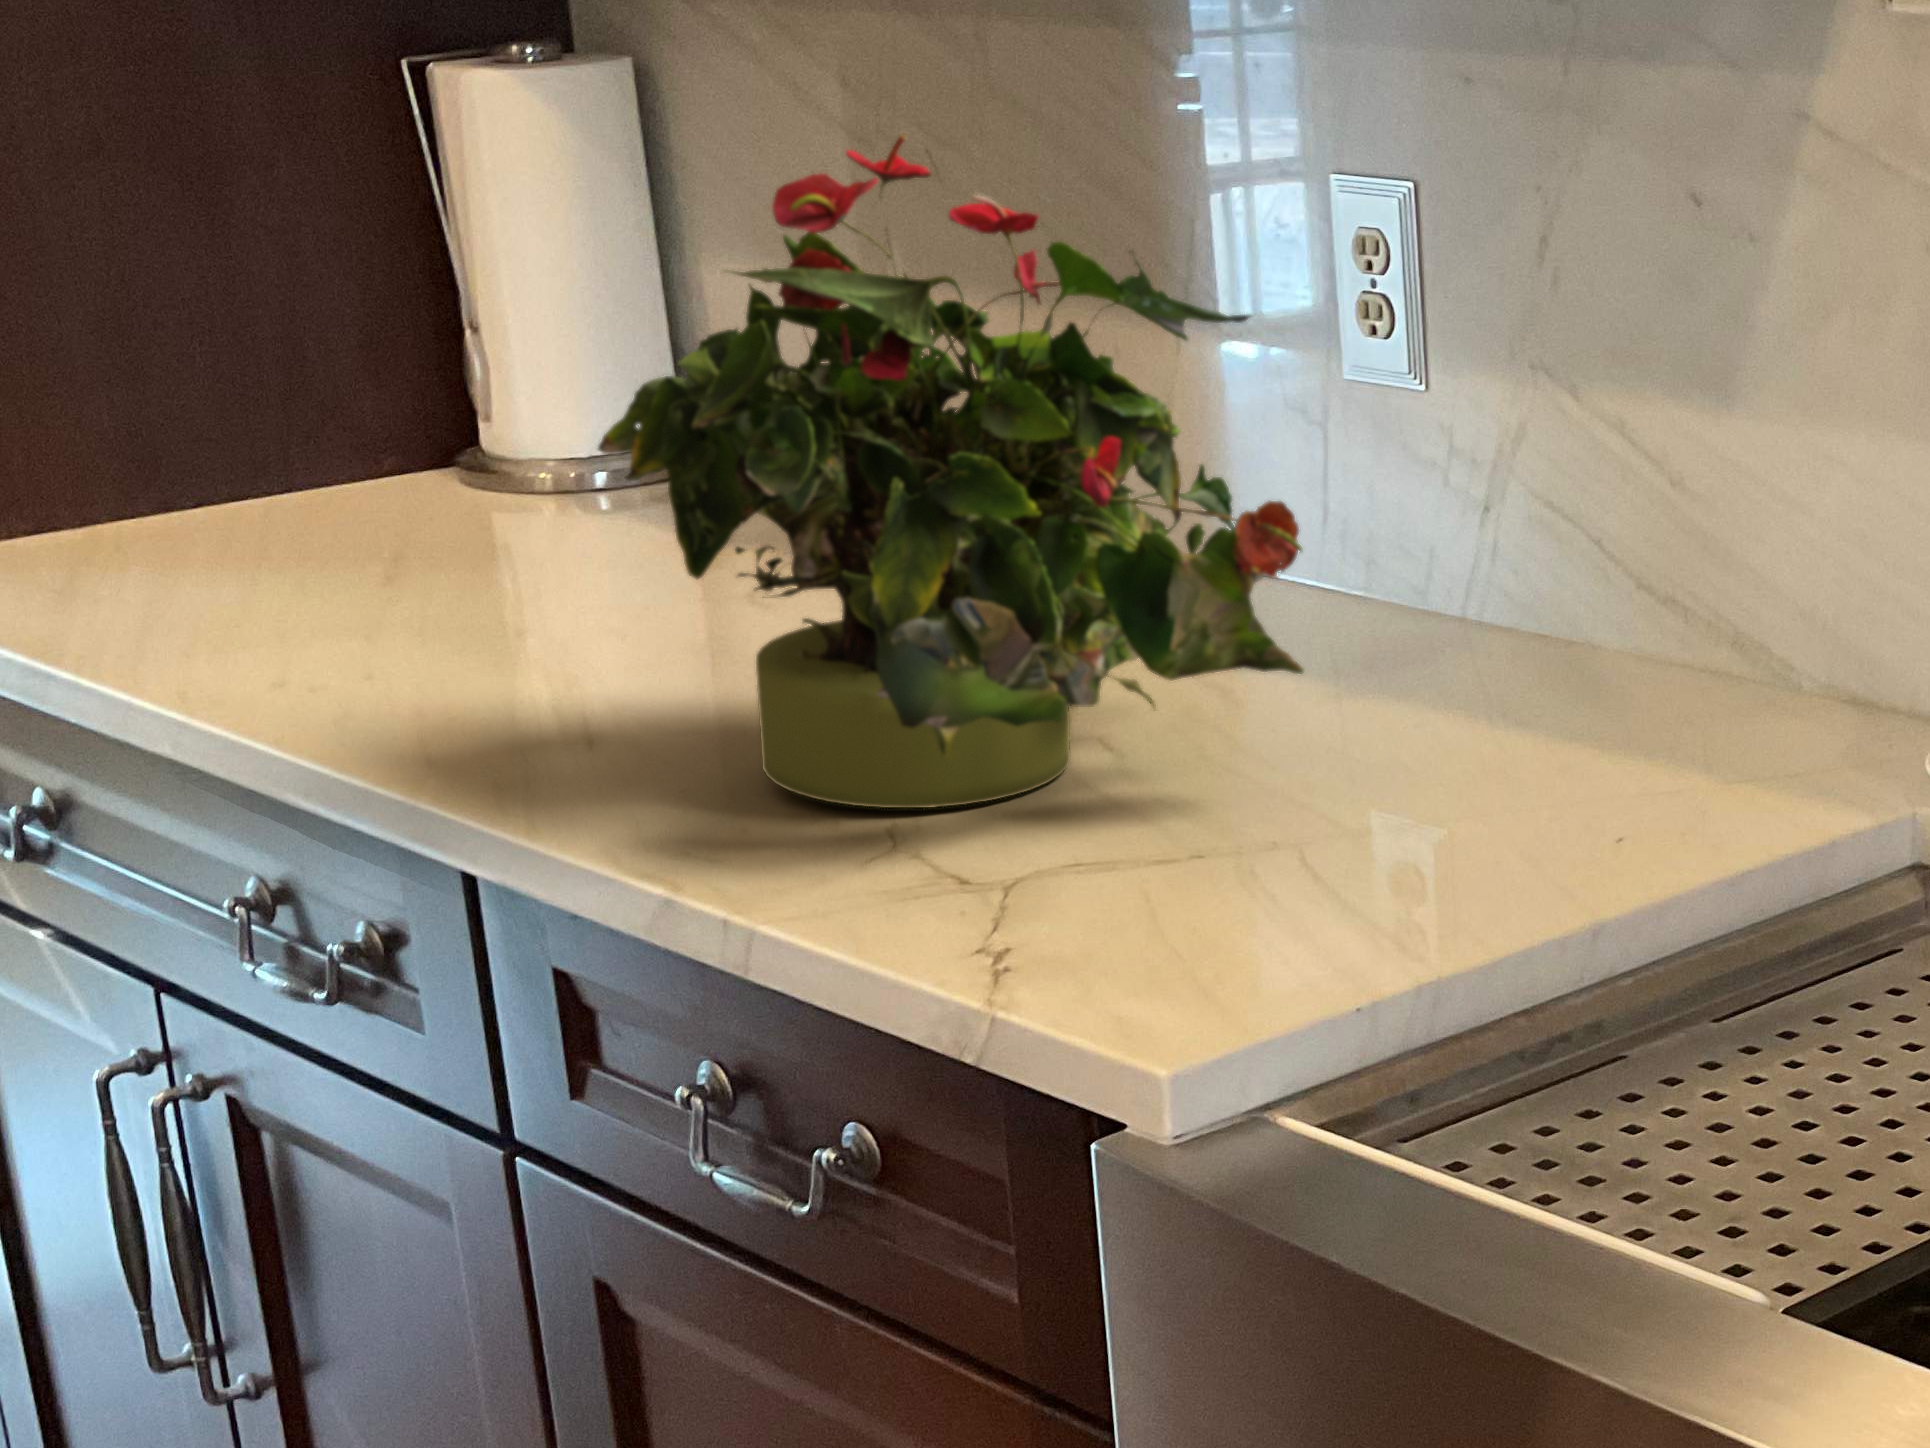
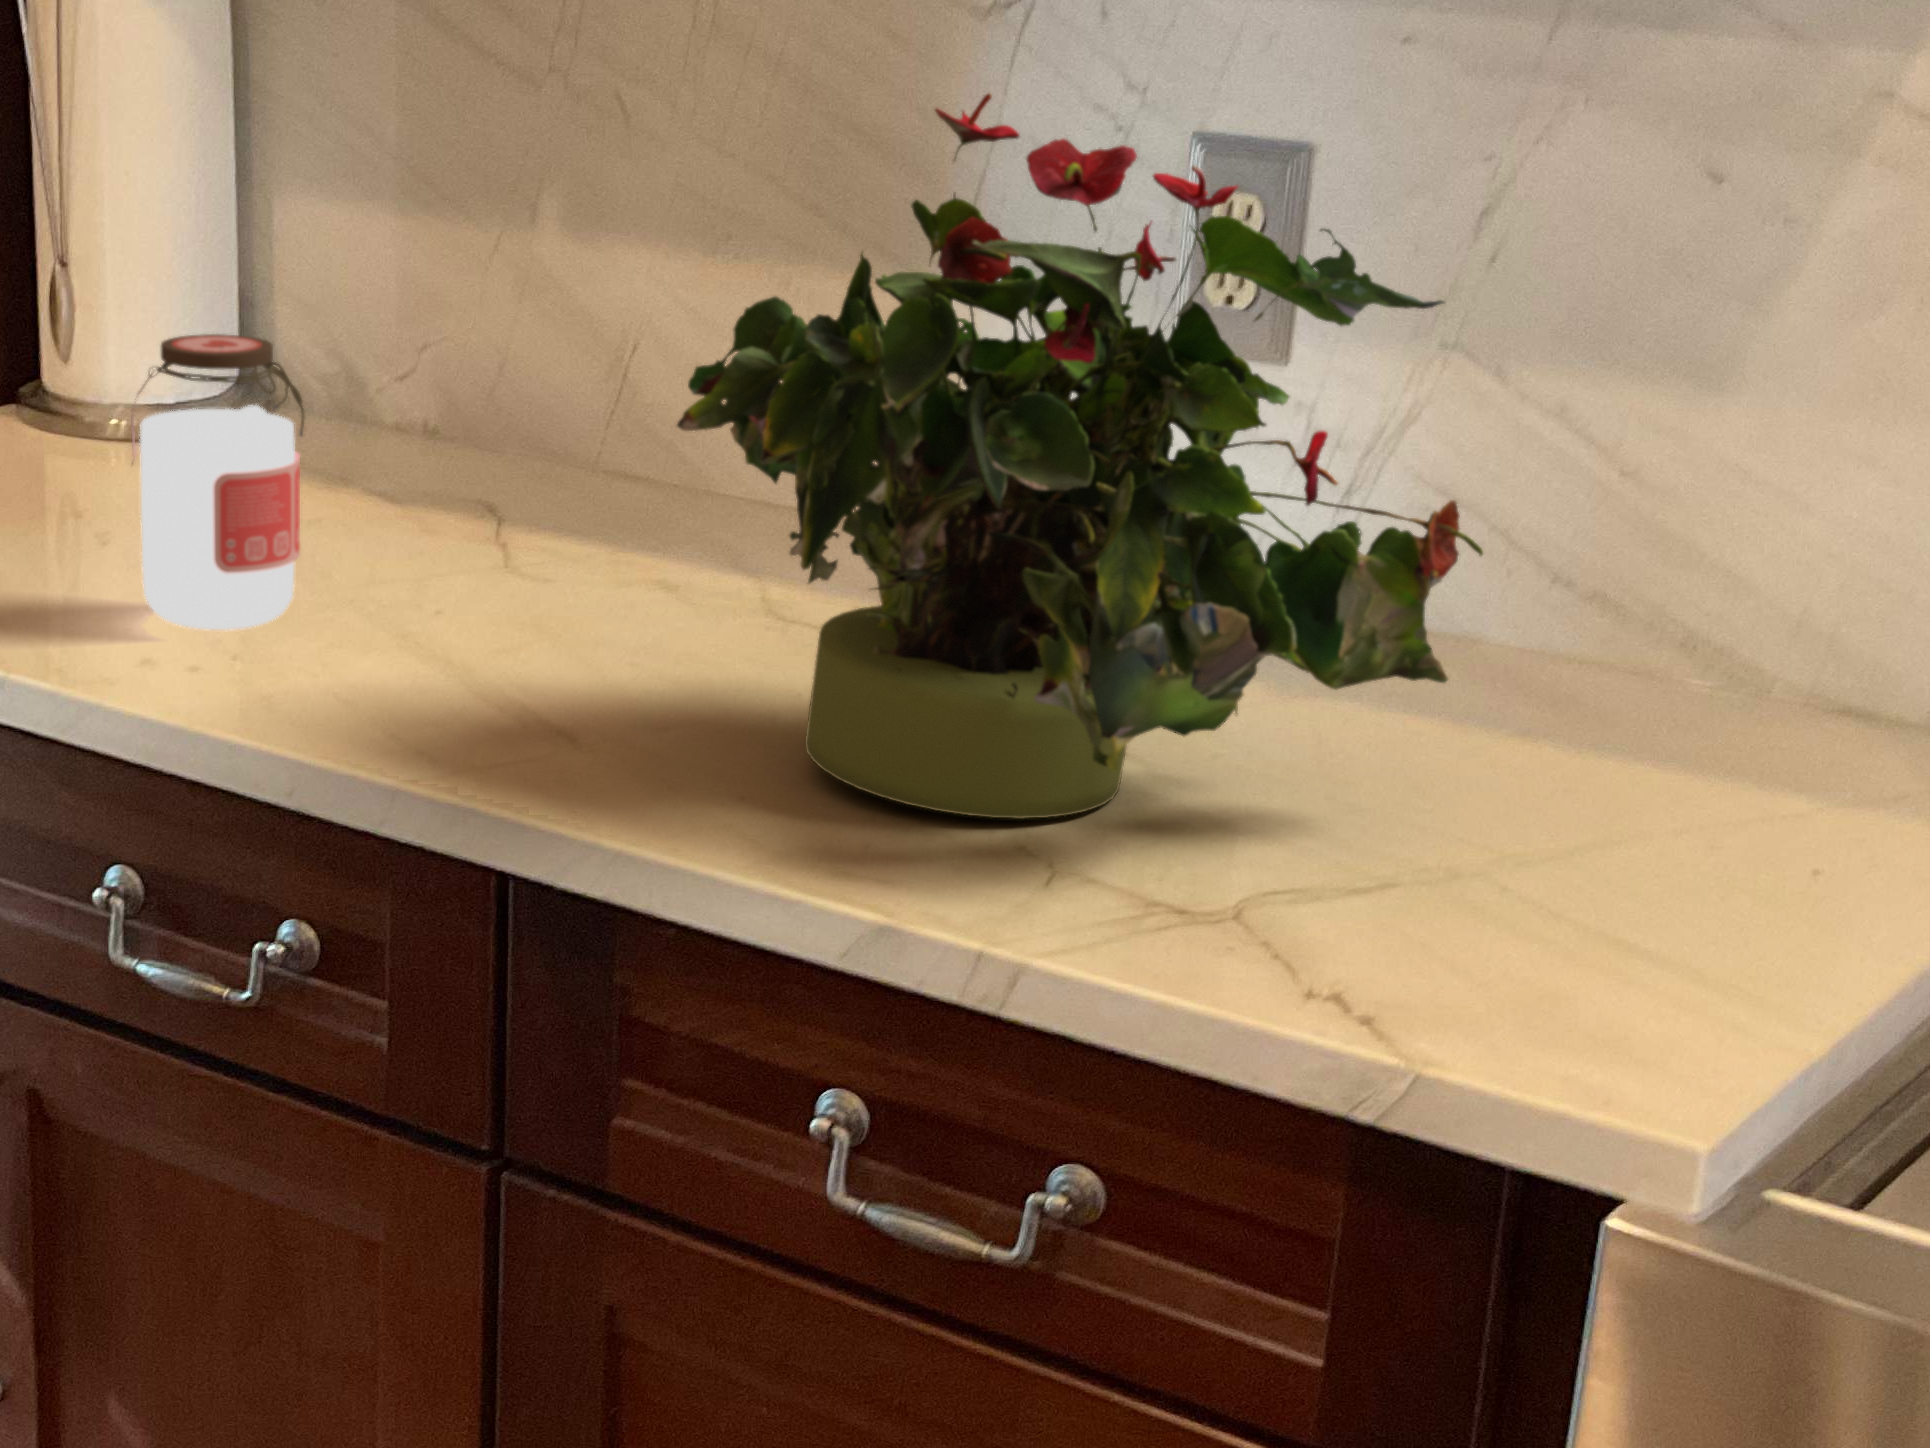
jar: none [294,382,487,661] -> present [131,334,304,630]

